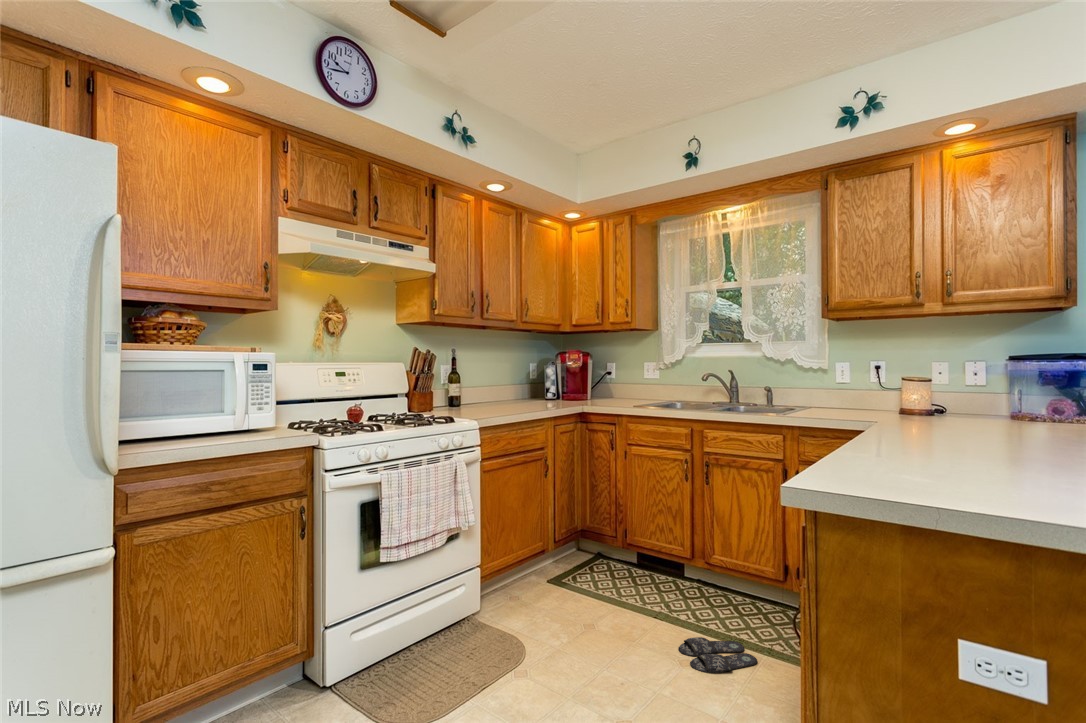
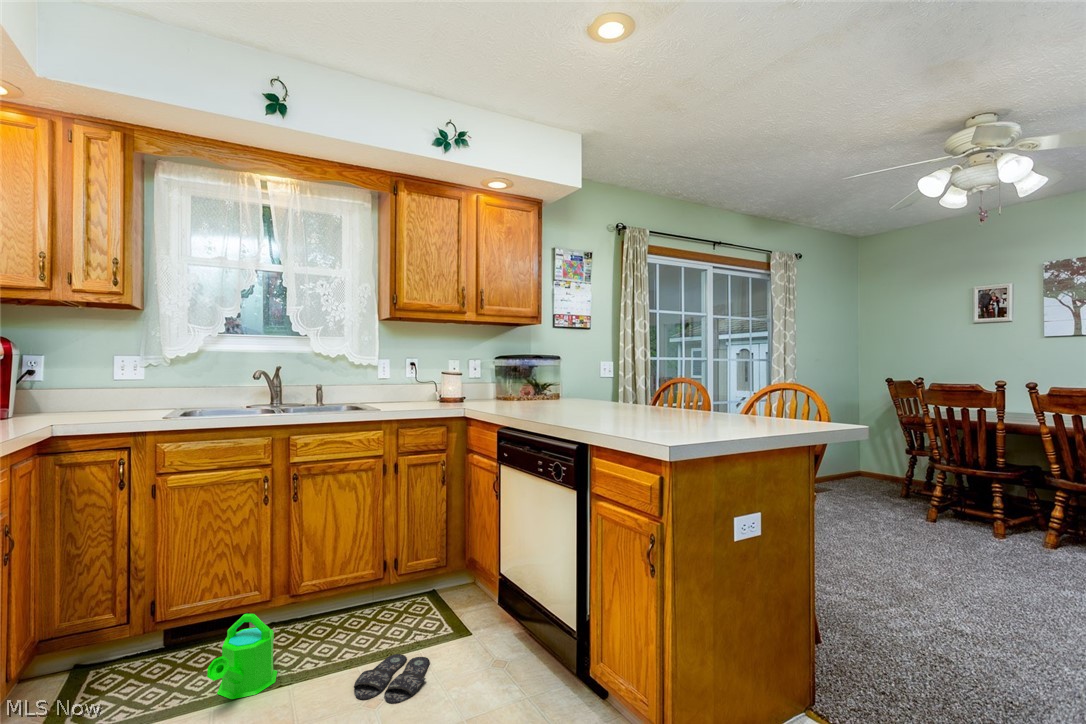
watering can: none [609,552,673,611] -> present [207,614,277,699]

